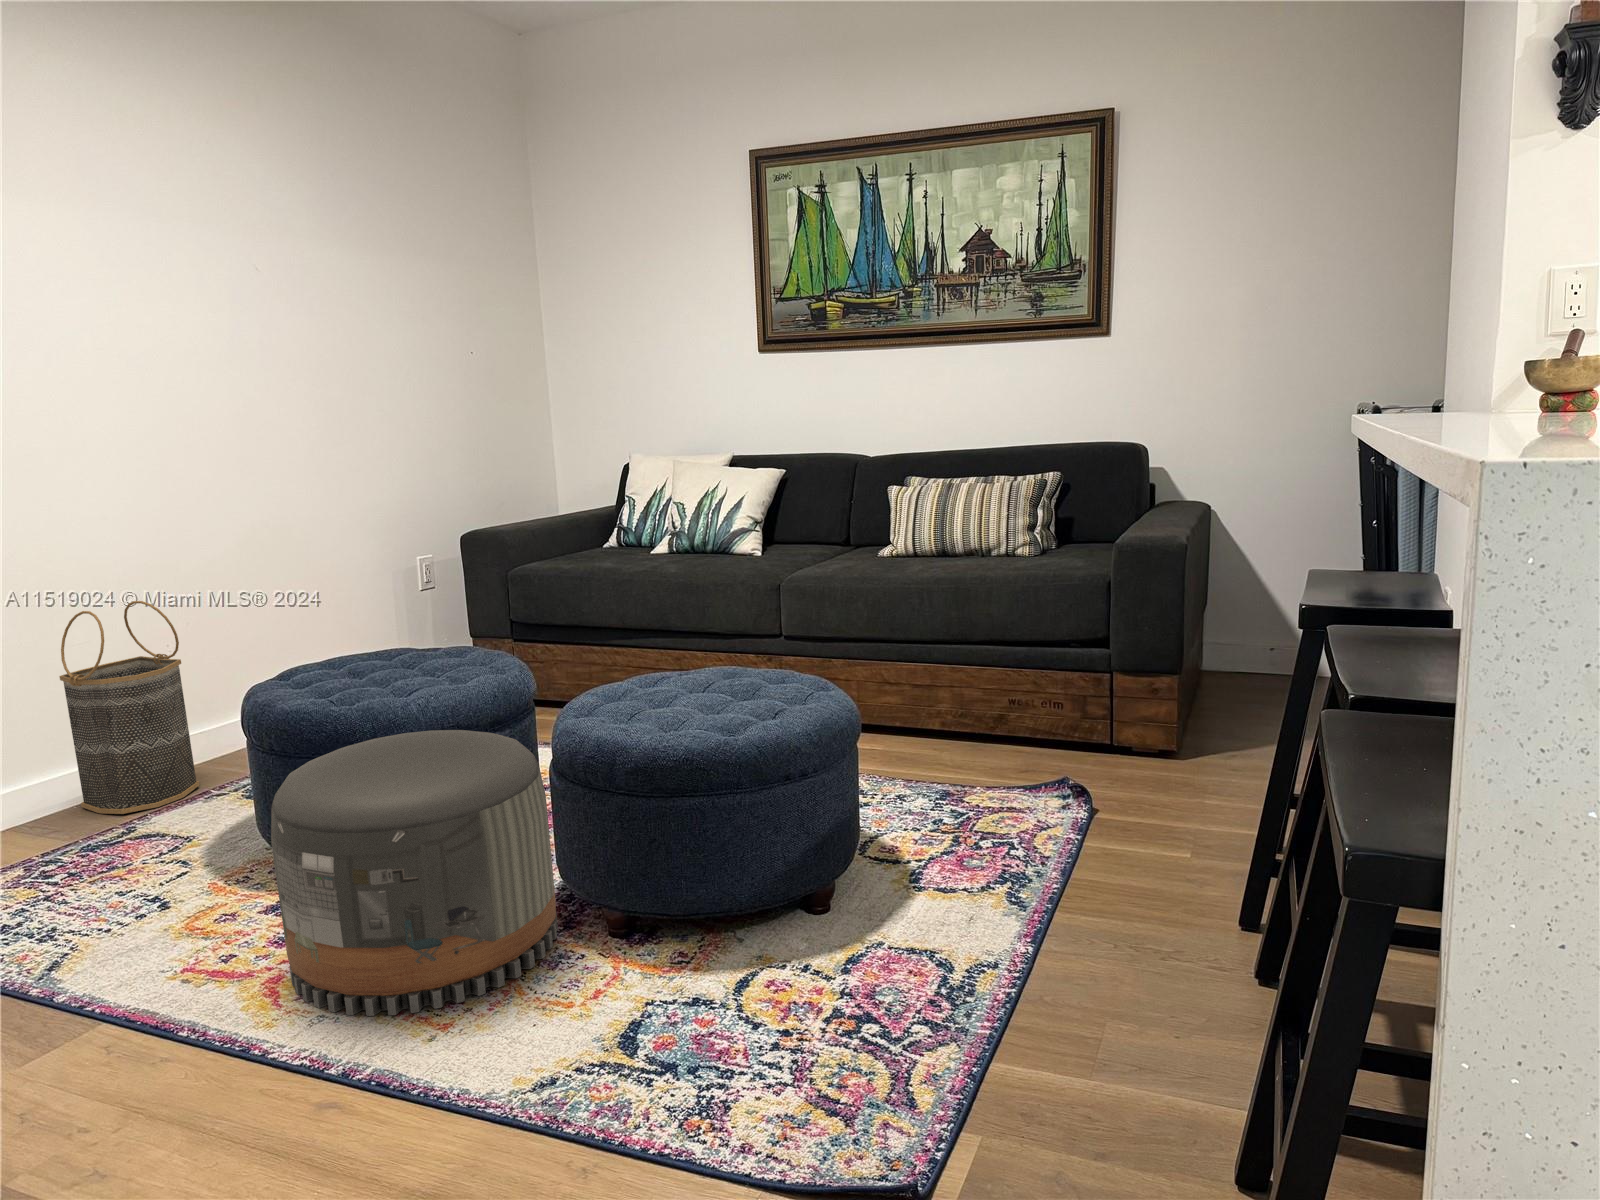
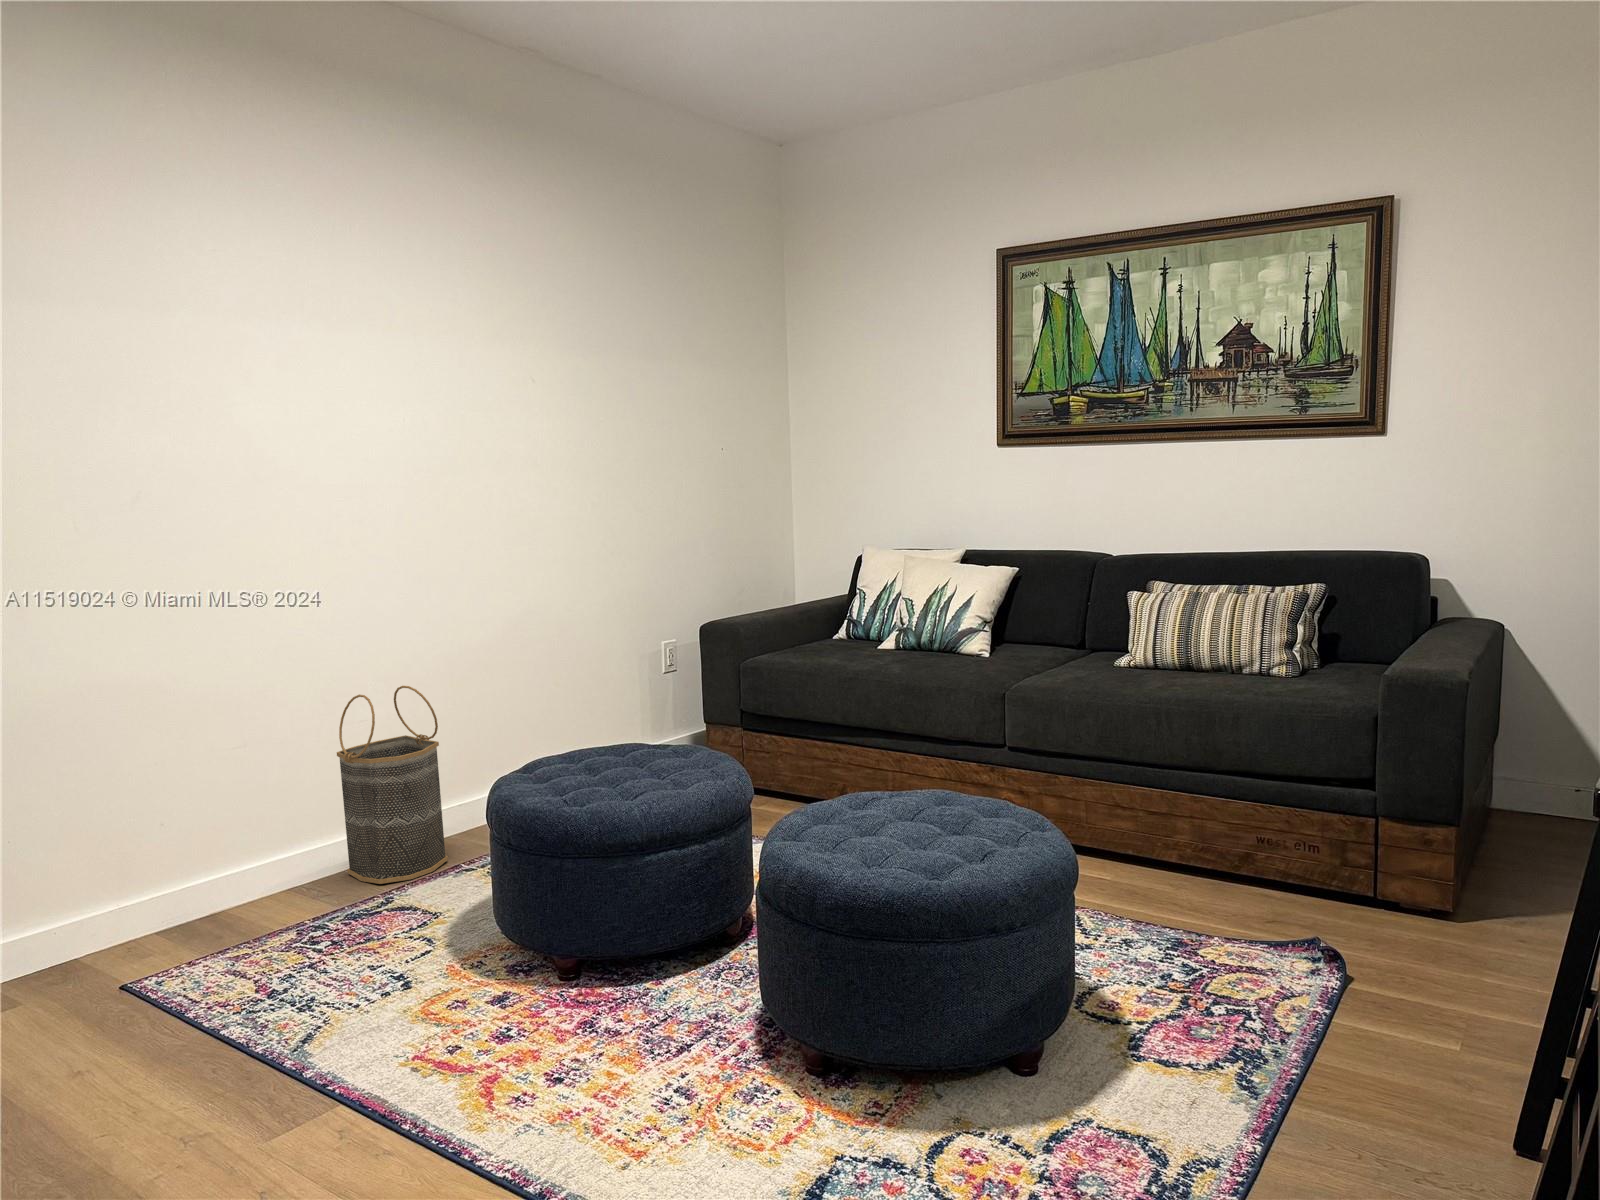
pouf: present [271,730,558,1016] -> none [496,845,758,1134]

